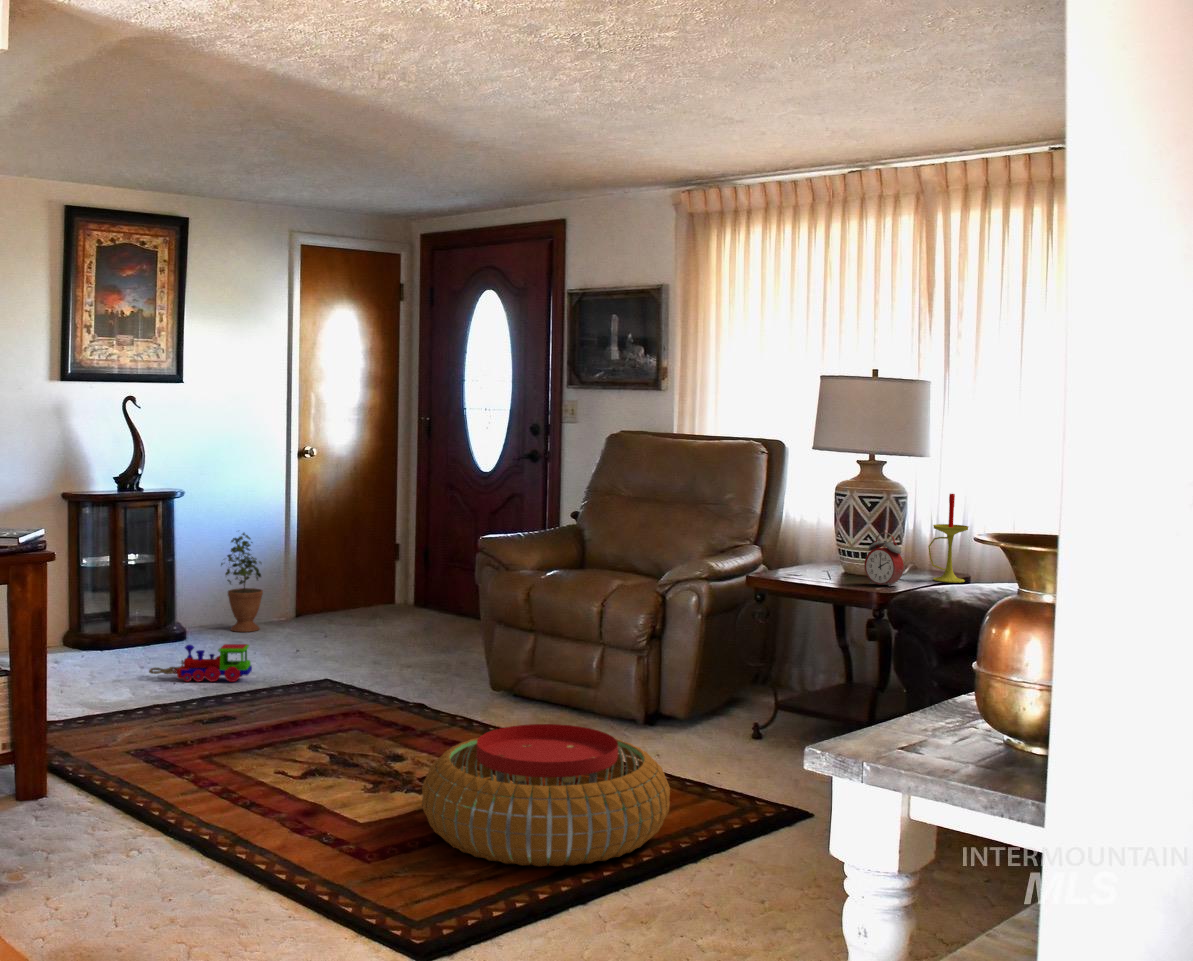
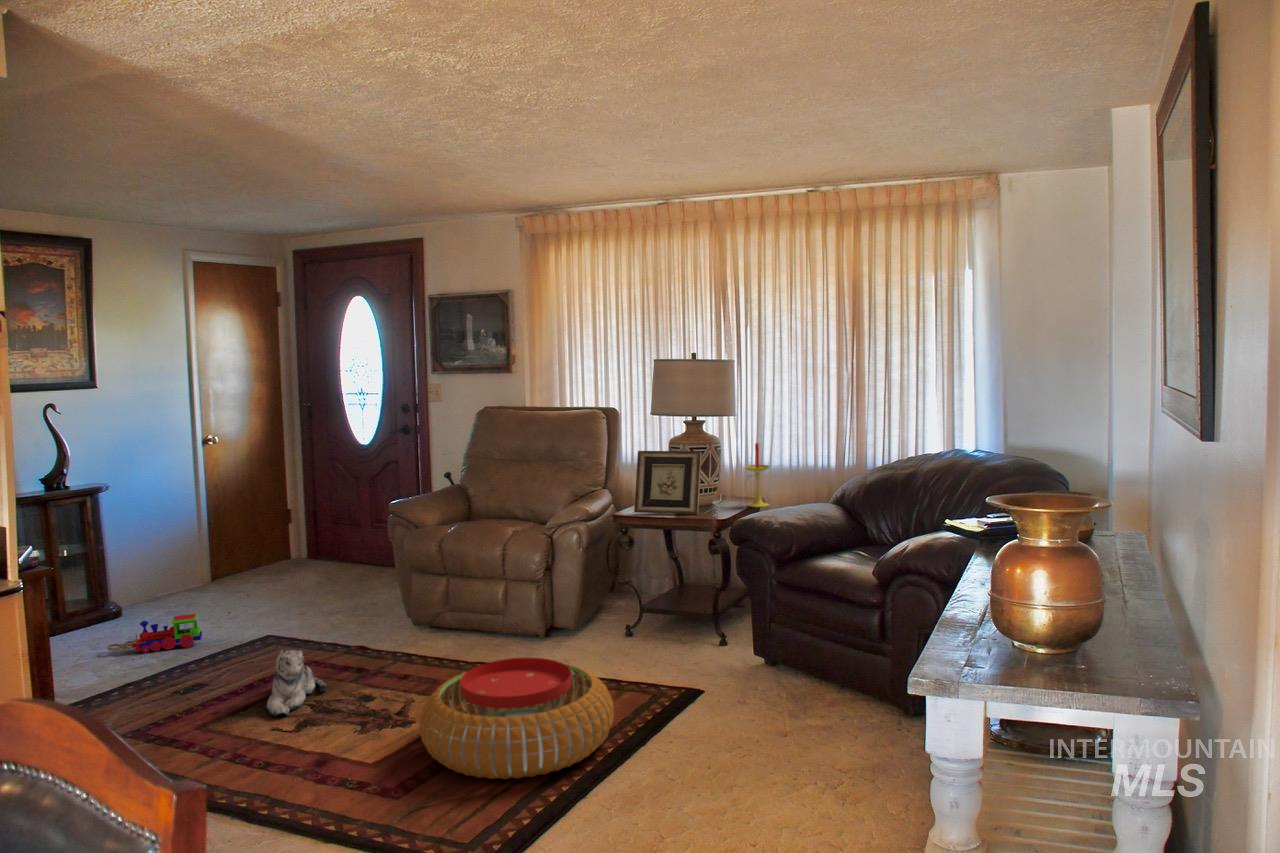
picture frame: none [773,491,870,582] -> present [634,451,701,514]
alarm clock: present [865,532,904,586] -> none [706,478,734,517]
potted plant: present [221,533,263,632] -> none [145,512,184,597]
plush toy: none [280,685,358,761] -> present [267,650,327,716]

